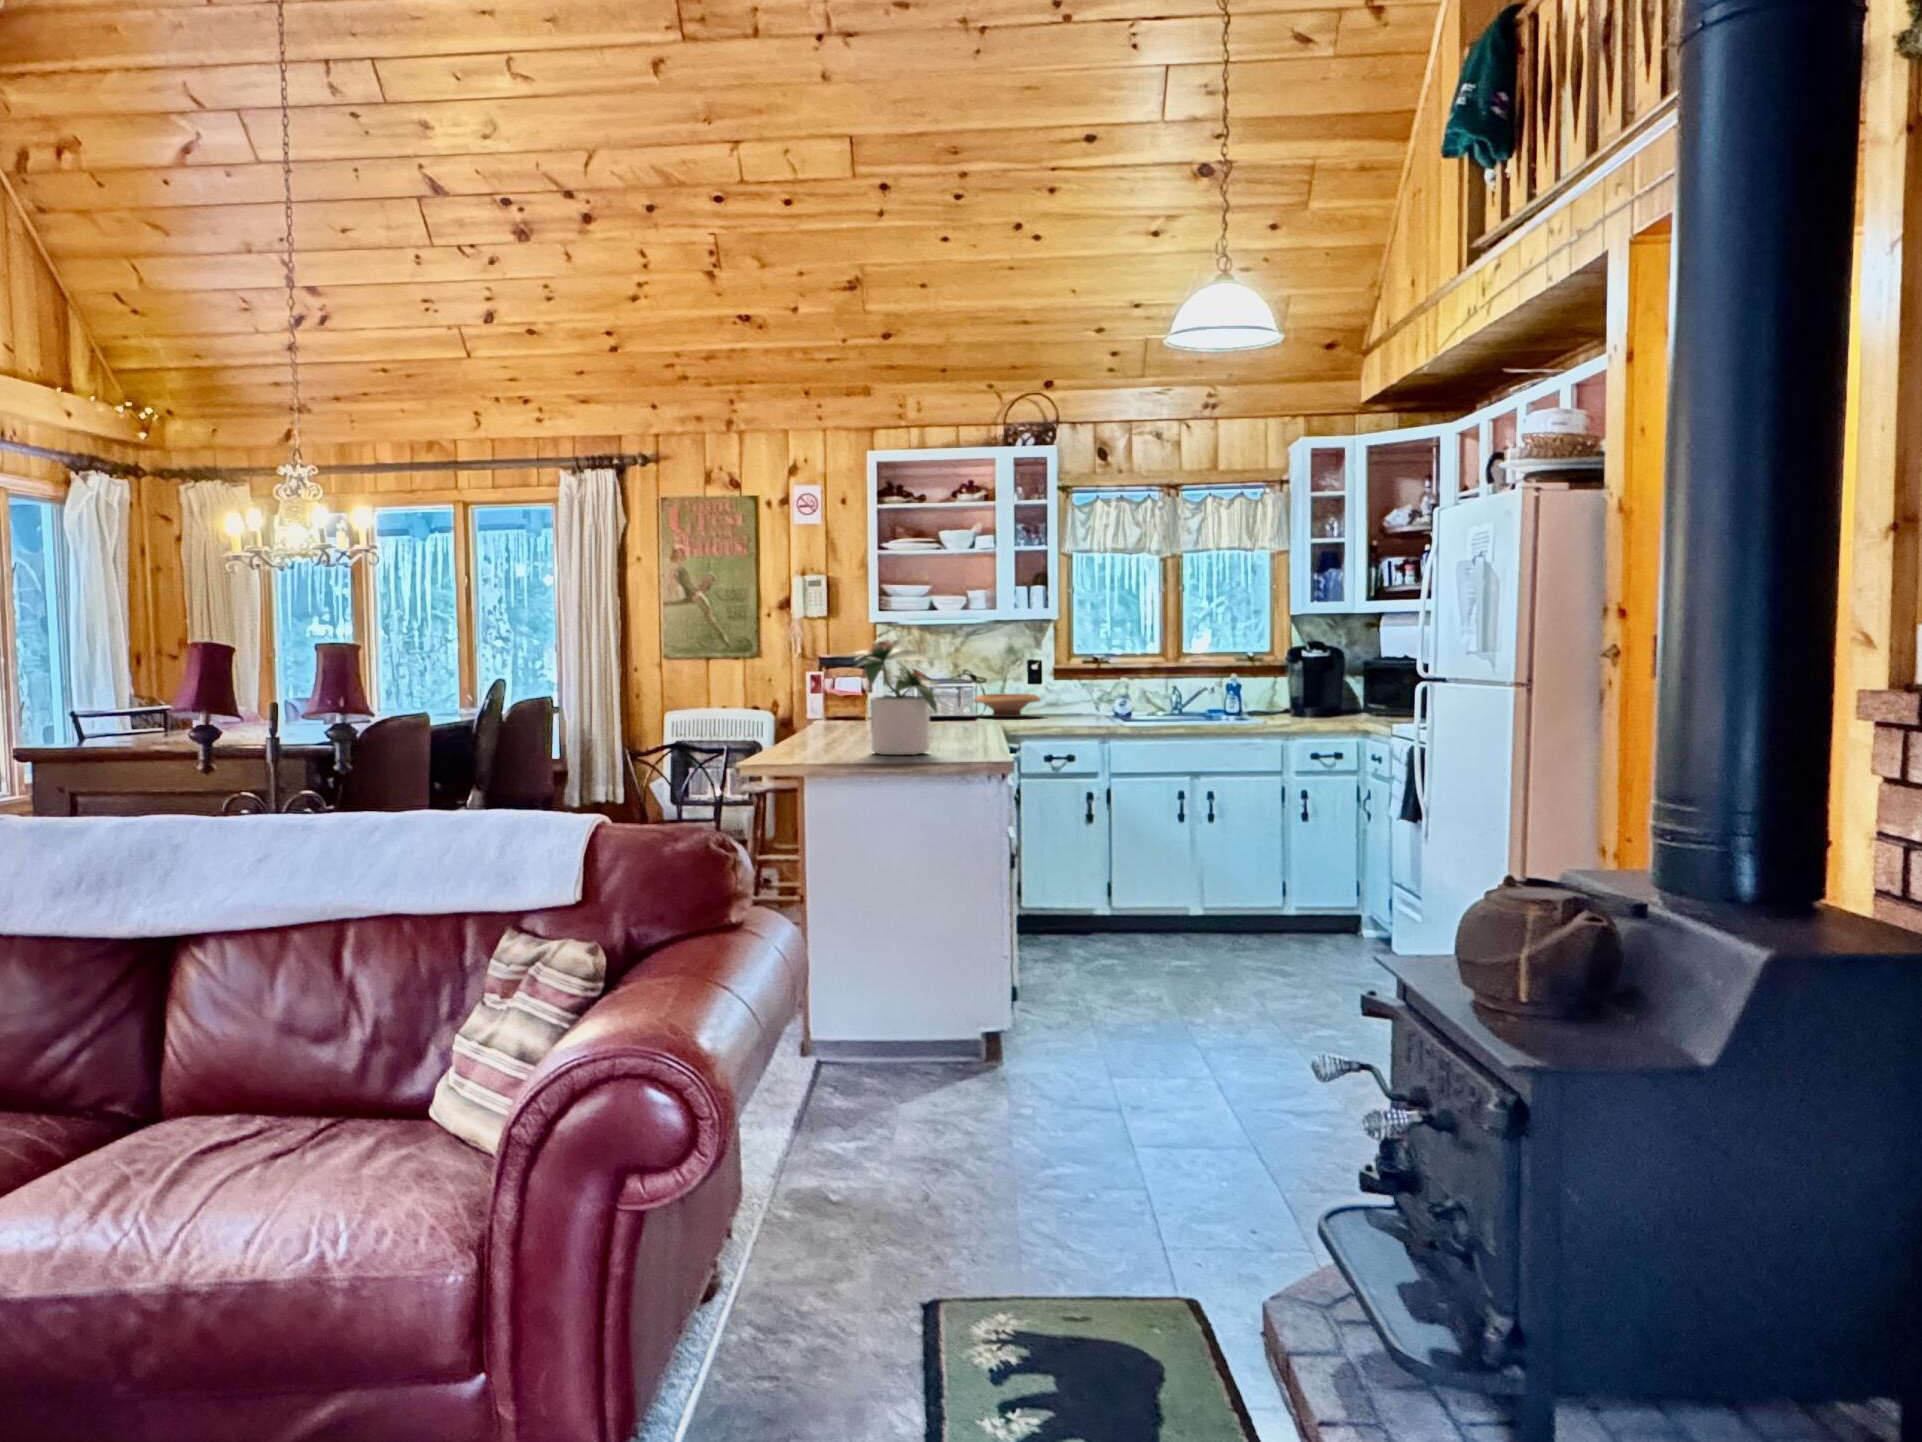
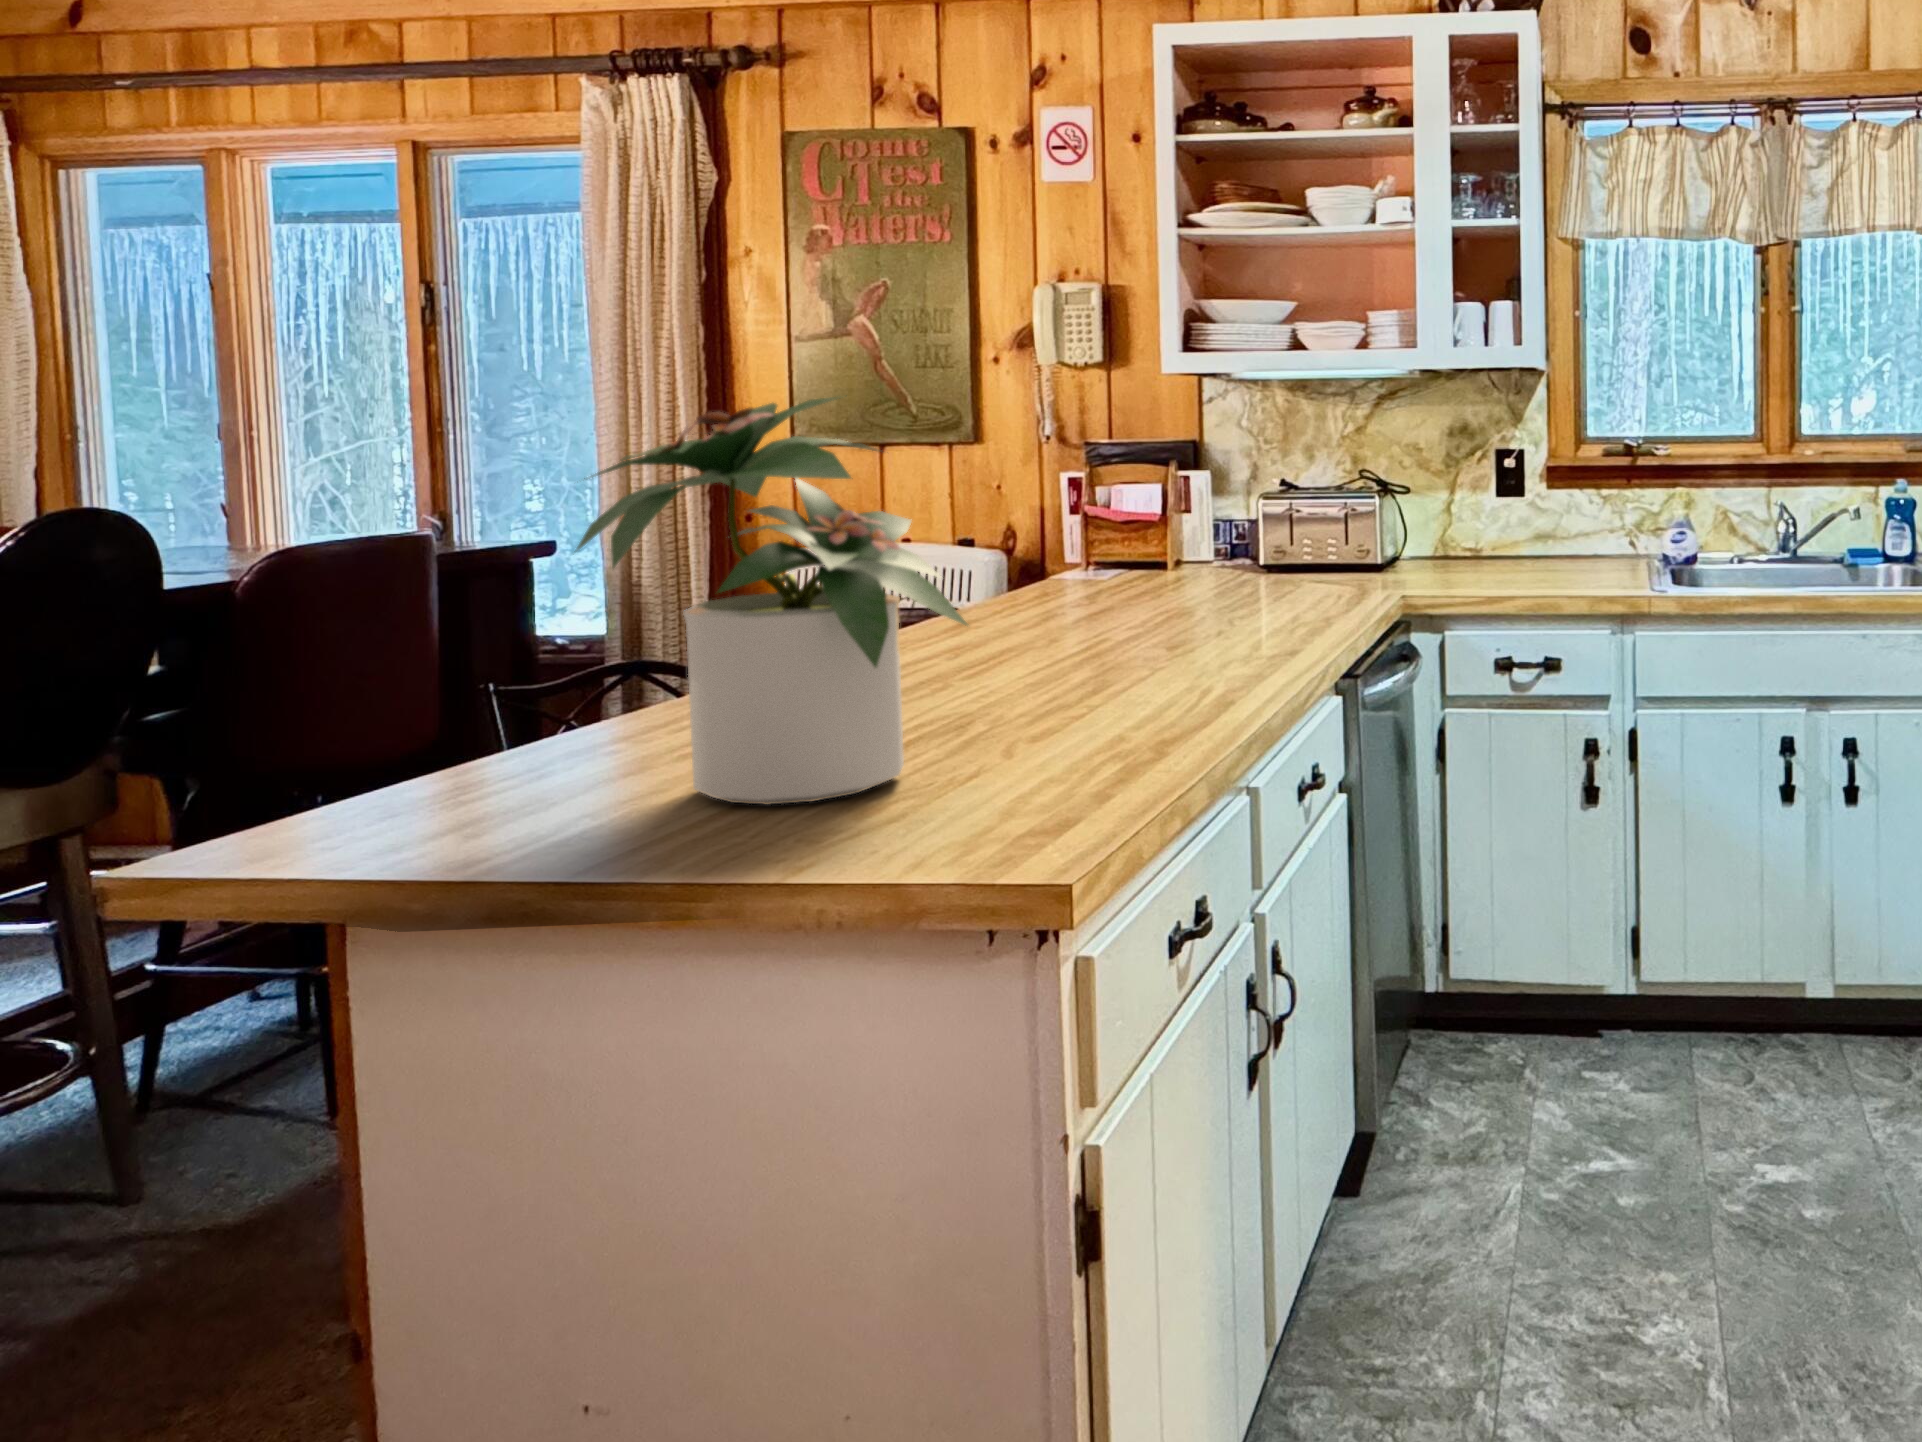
wooden bowl: present [973,694,1041,717] -> none [1351,520,1495,572]

